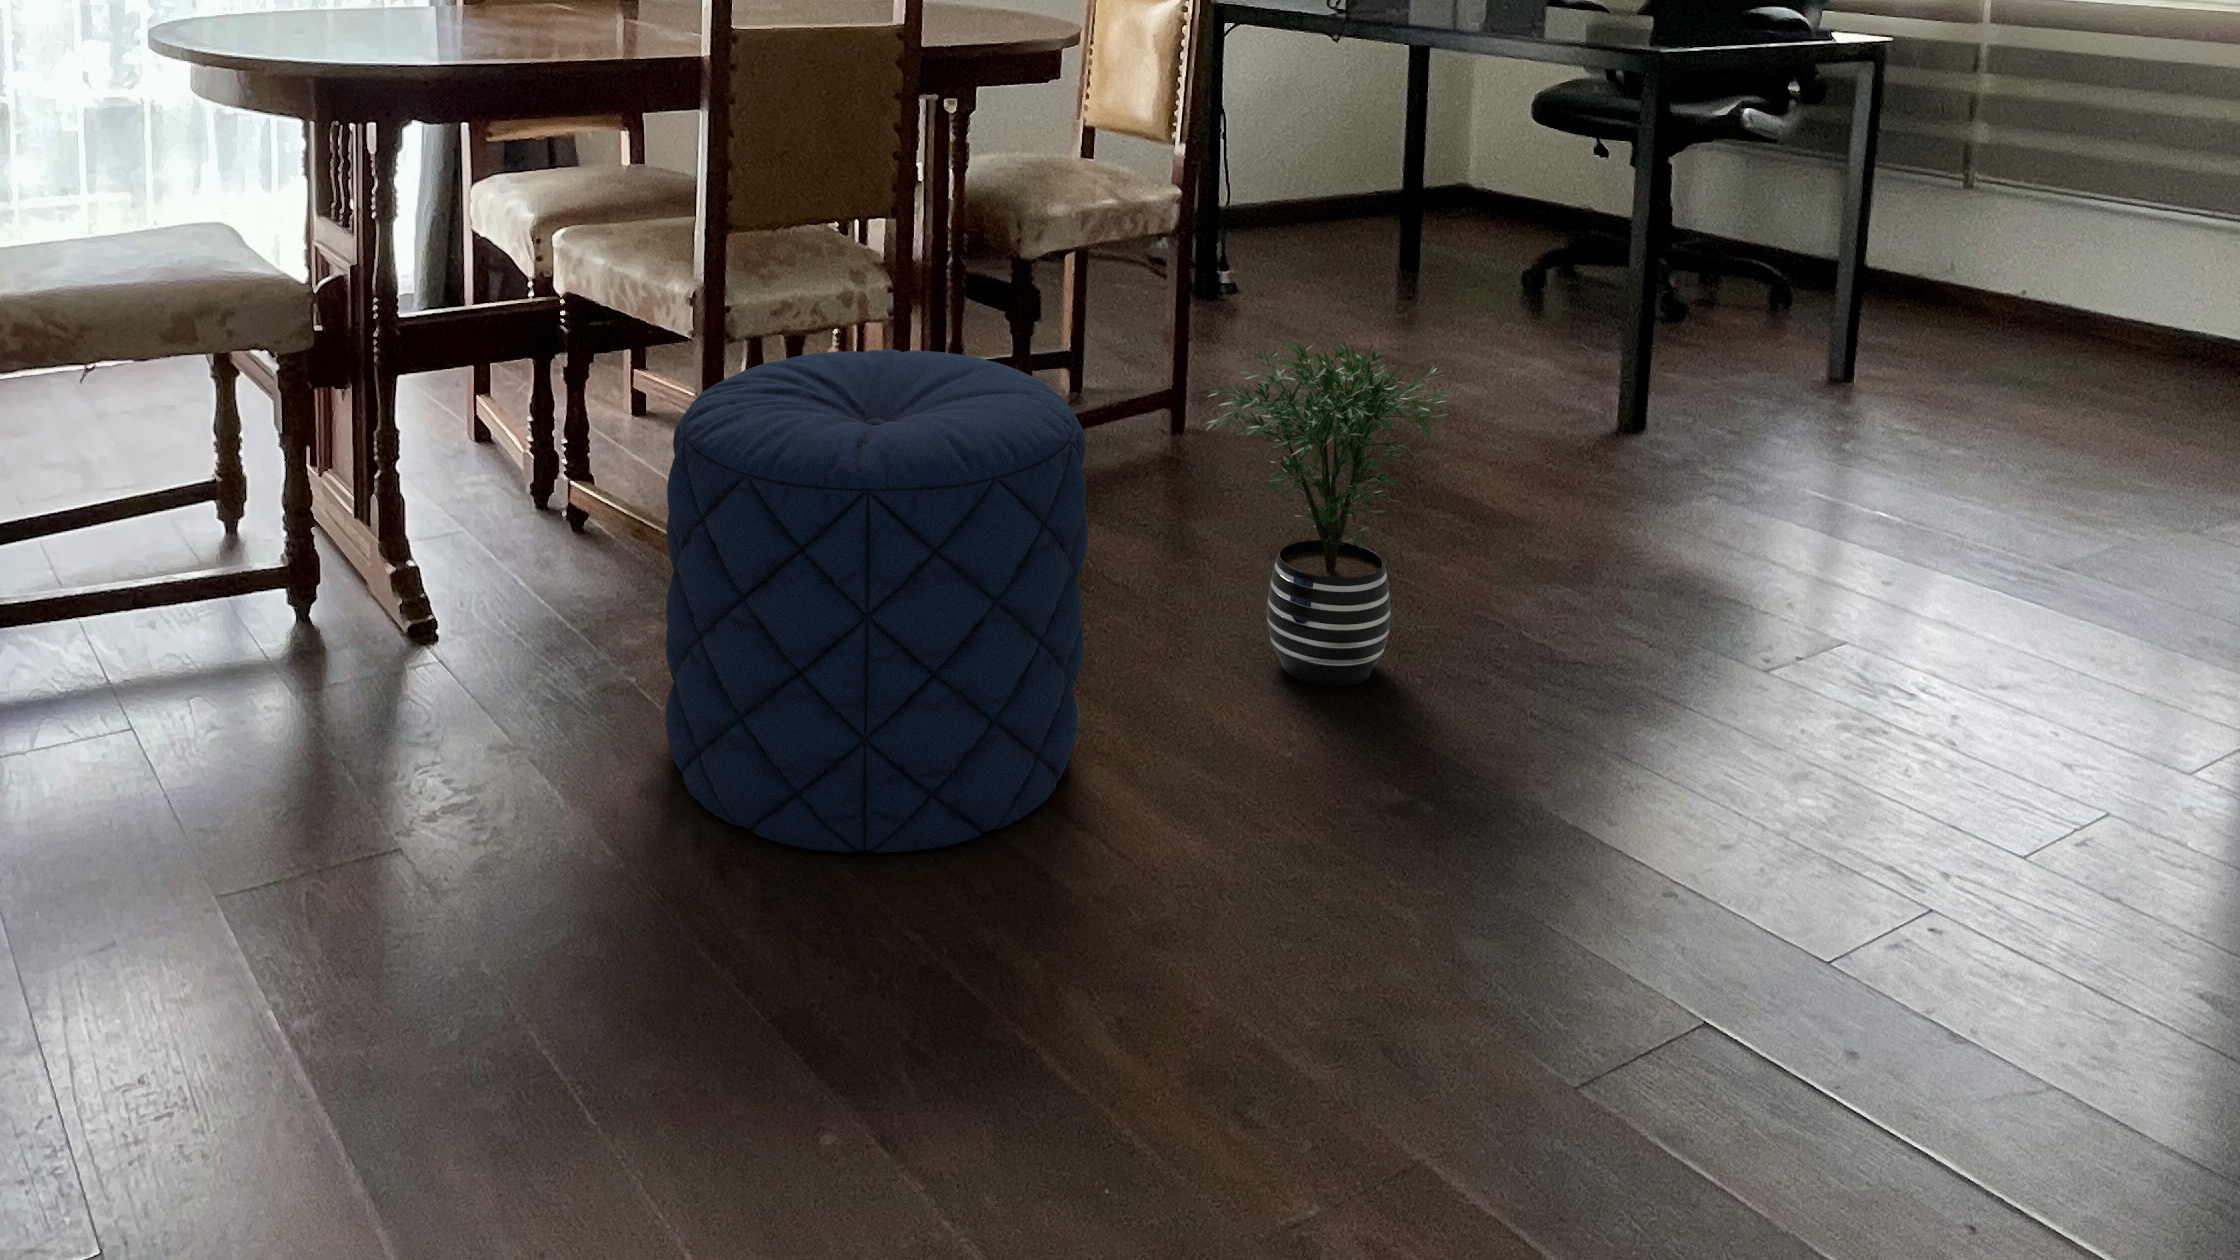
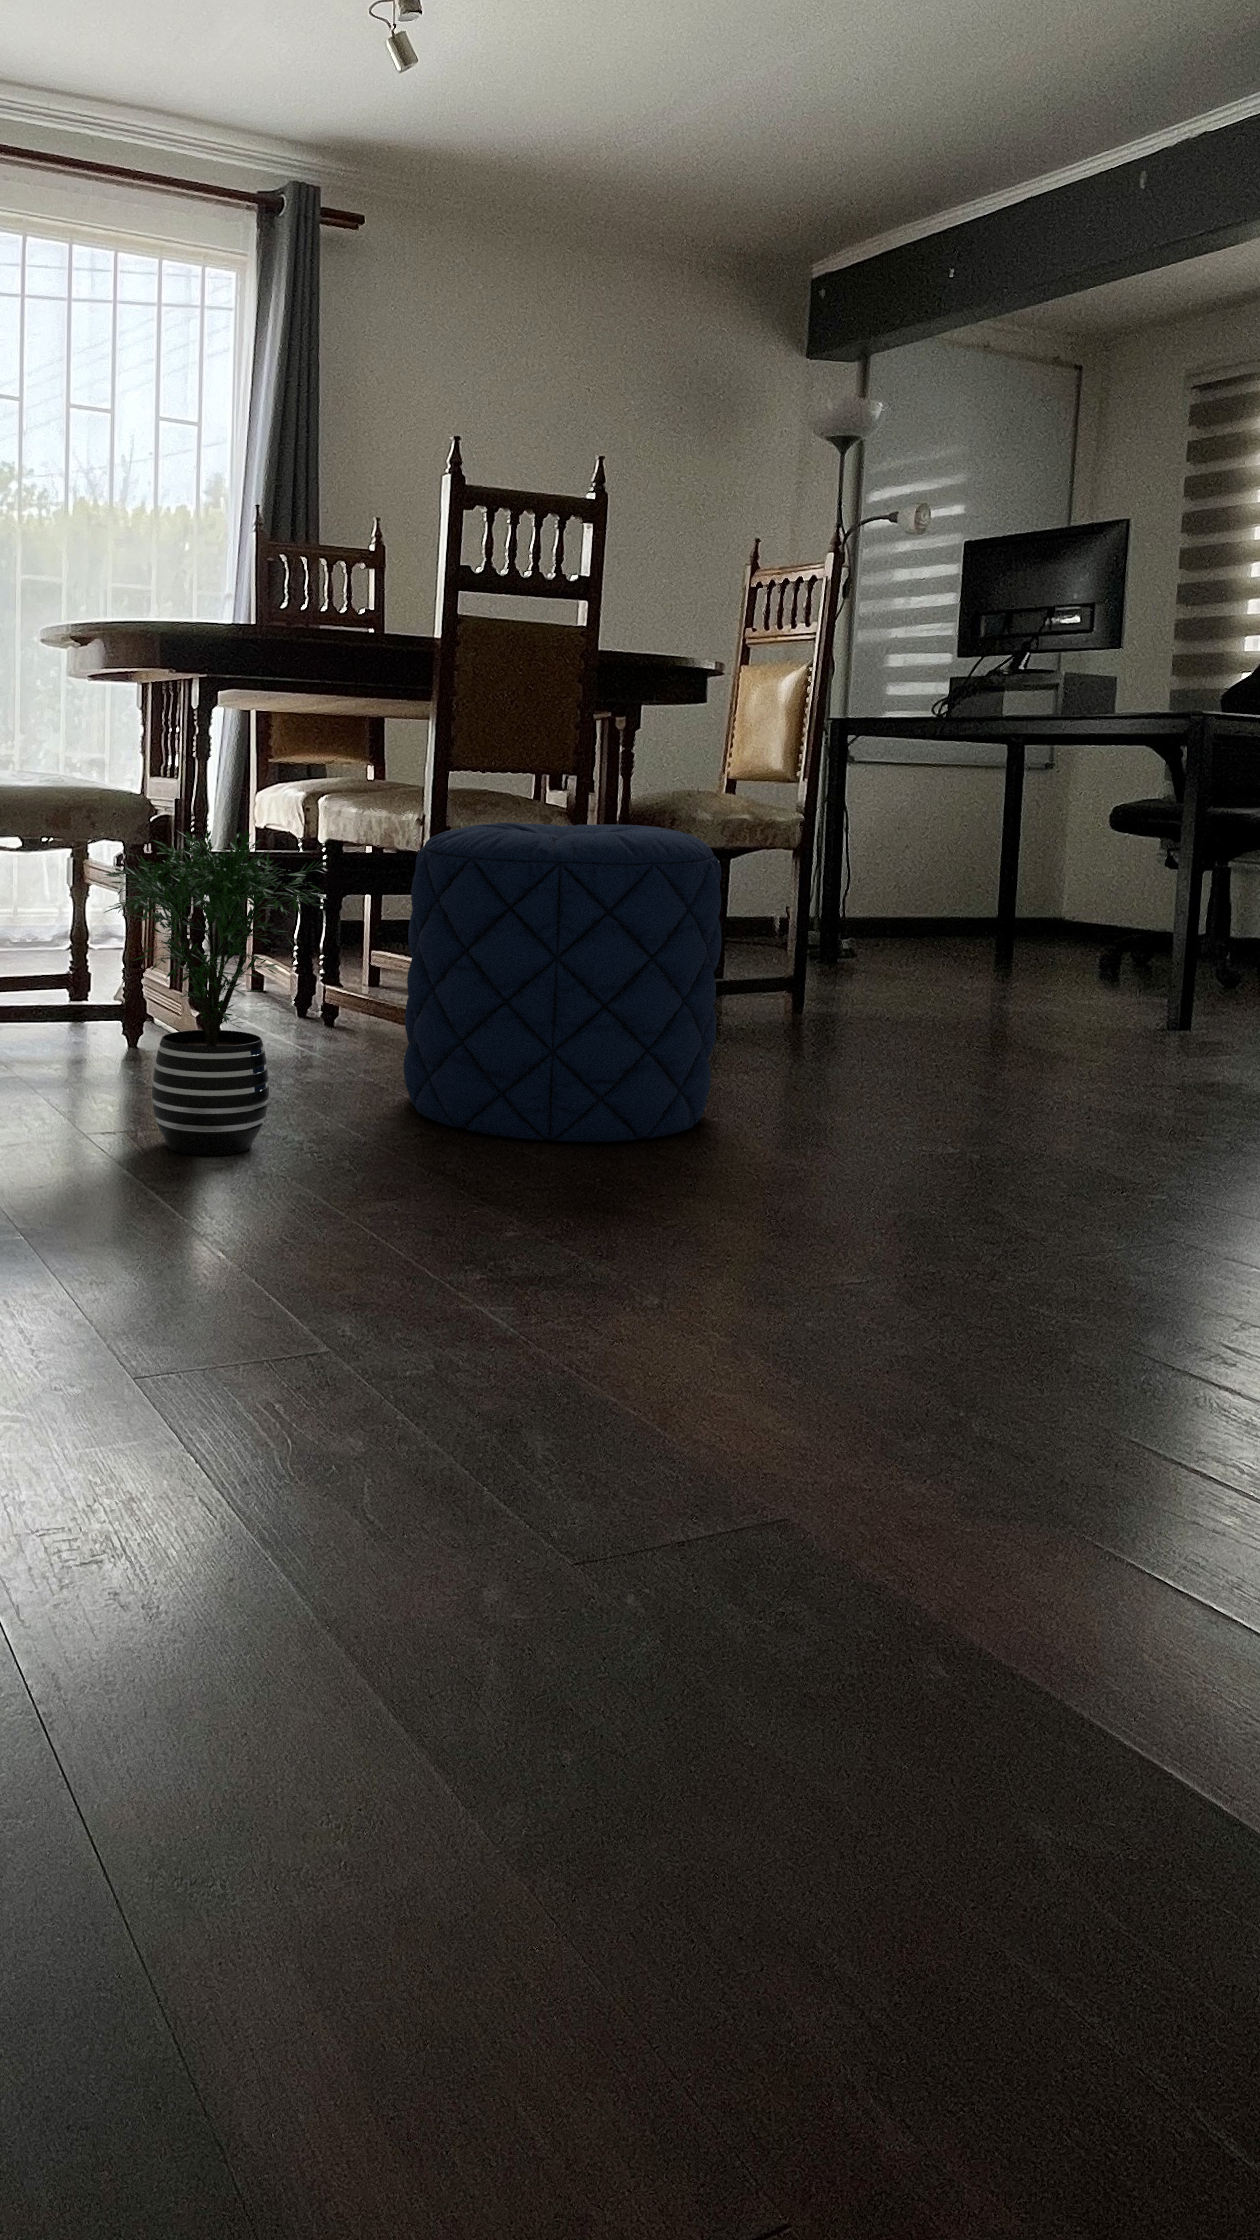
potted plant: present [1206,339,1449,686] -> present [104,830,327,1155]

